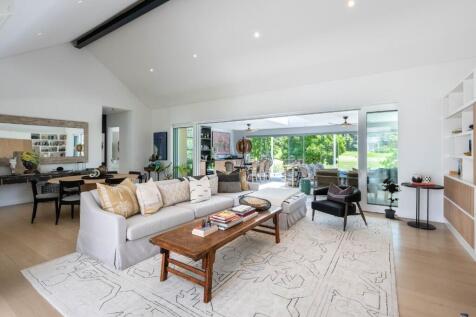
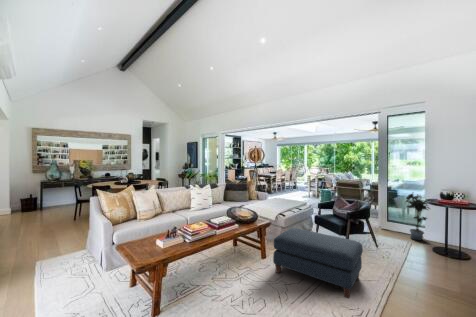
ottoman: none [295,212,373,266] -> present [273,228,363,298]

